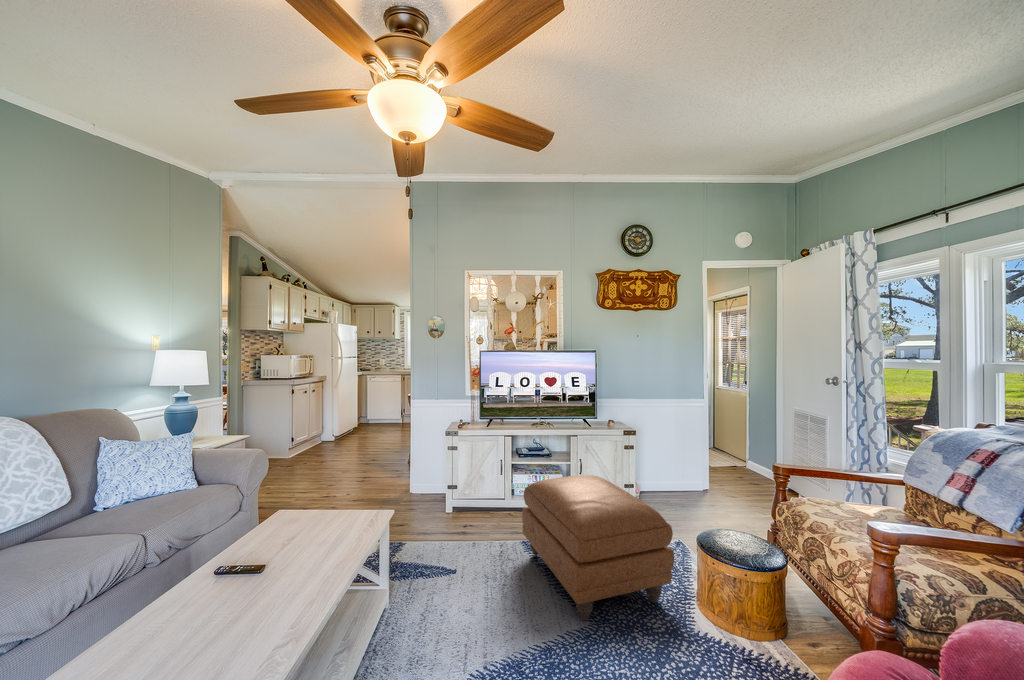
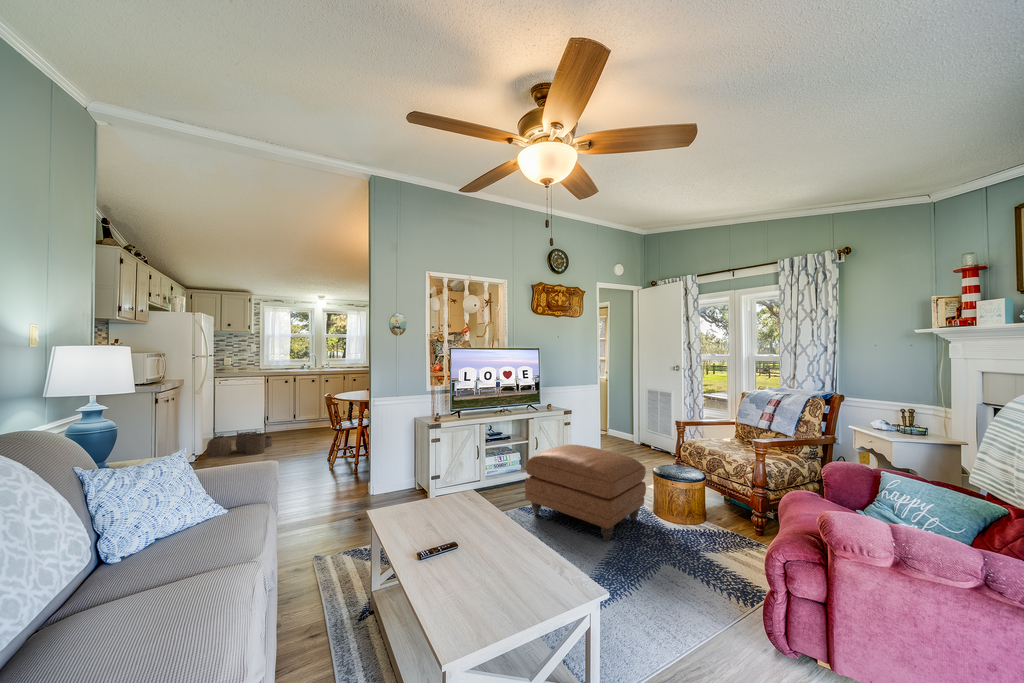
woven basket: none [346,419,397,441] -> present [206,430,272,457]

